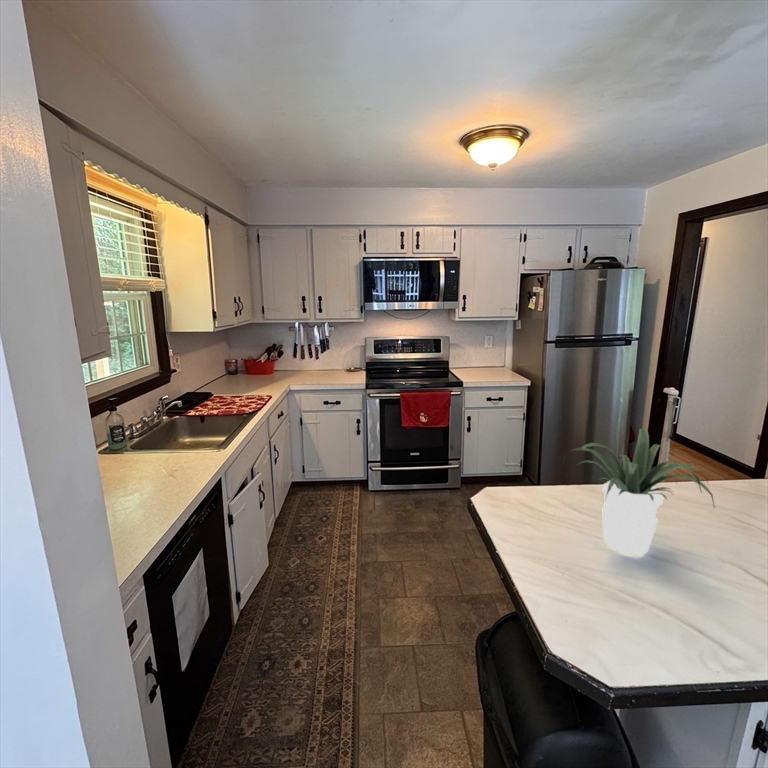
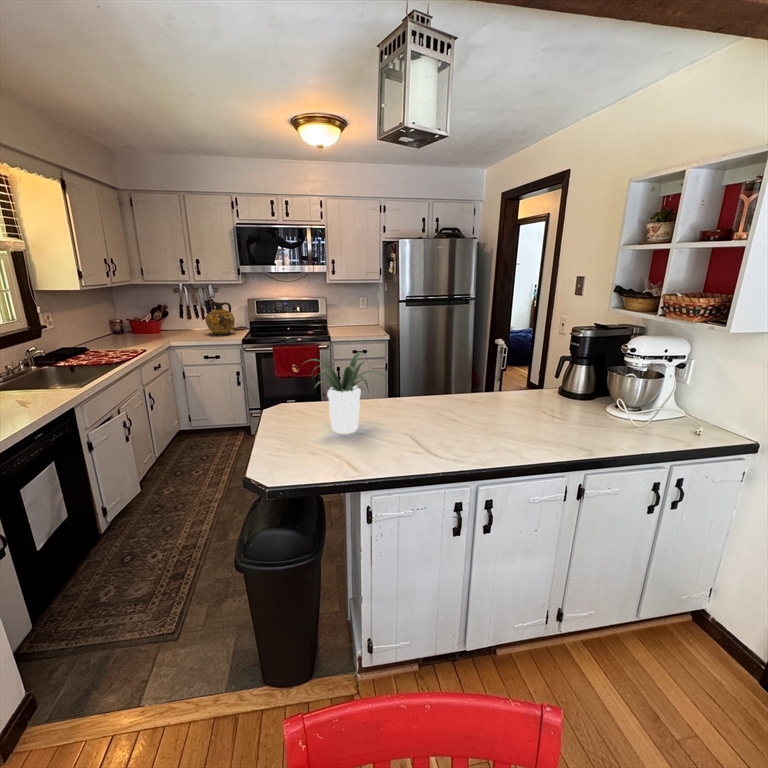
ceramic jug: none [324,341,354,378] -> present [205,301,235,336]

